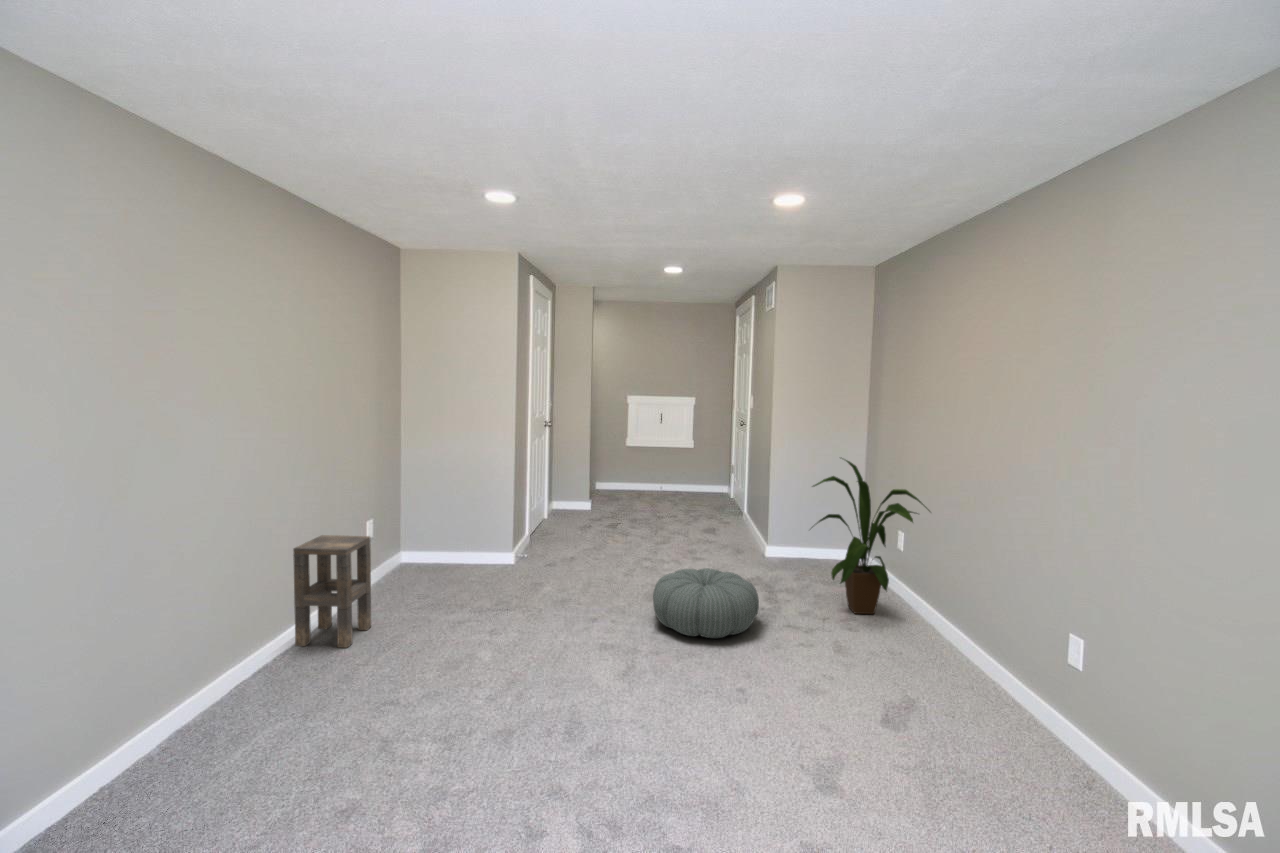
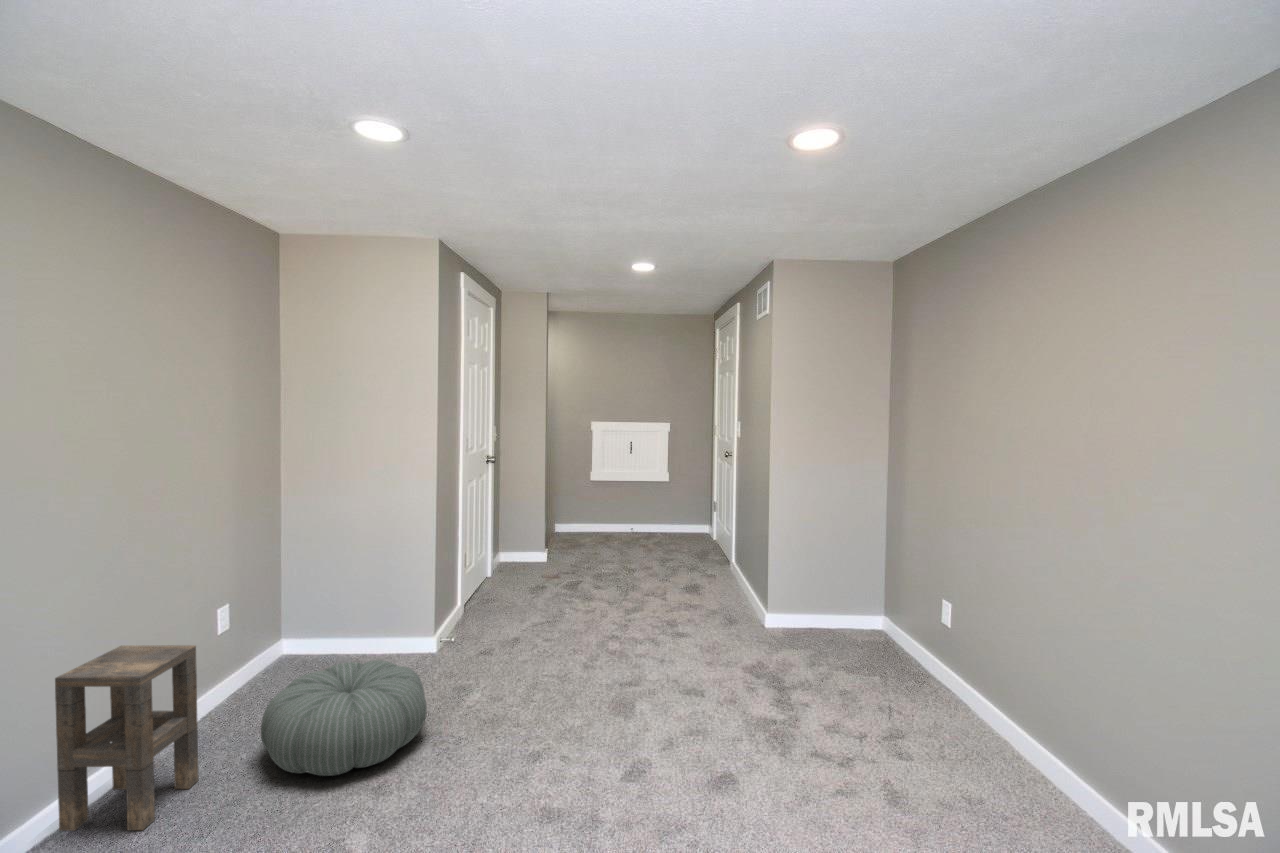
house plant: present [813,459,929,614] -> none [827,505,1000,722]
pouf: present [653,568,759,638] -> present [261,660,427,776]

